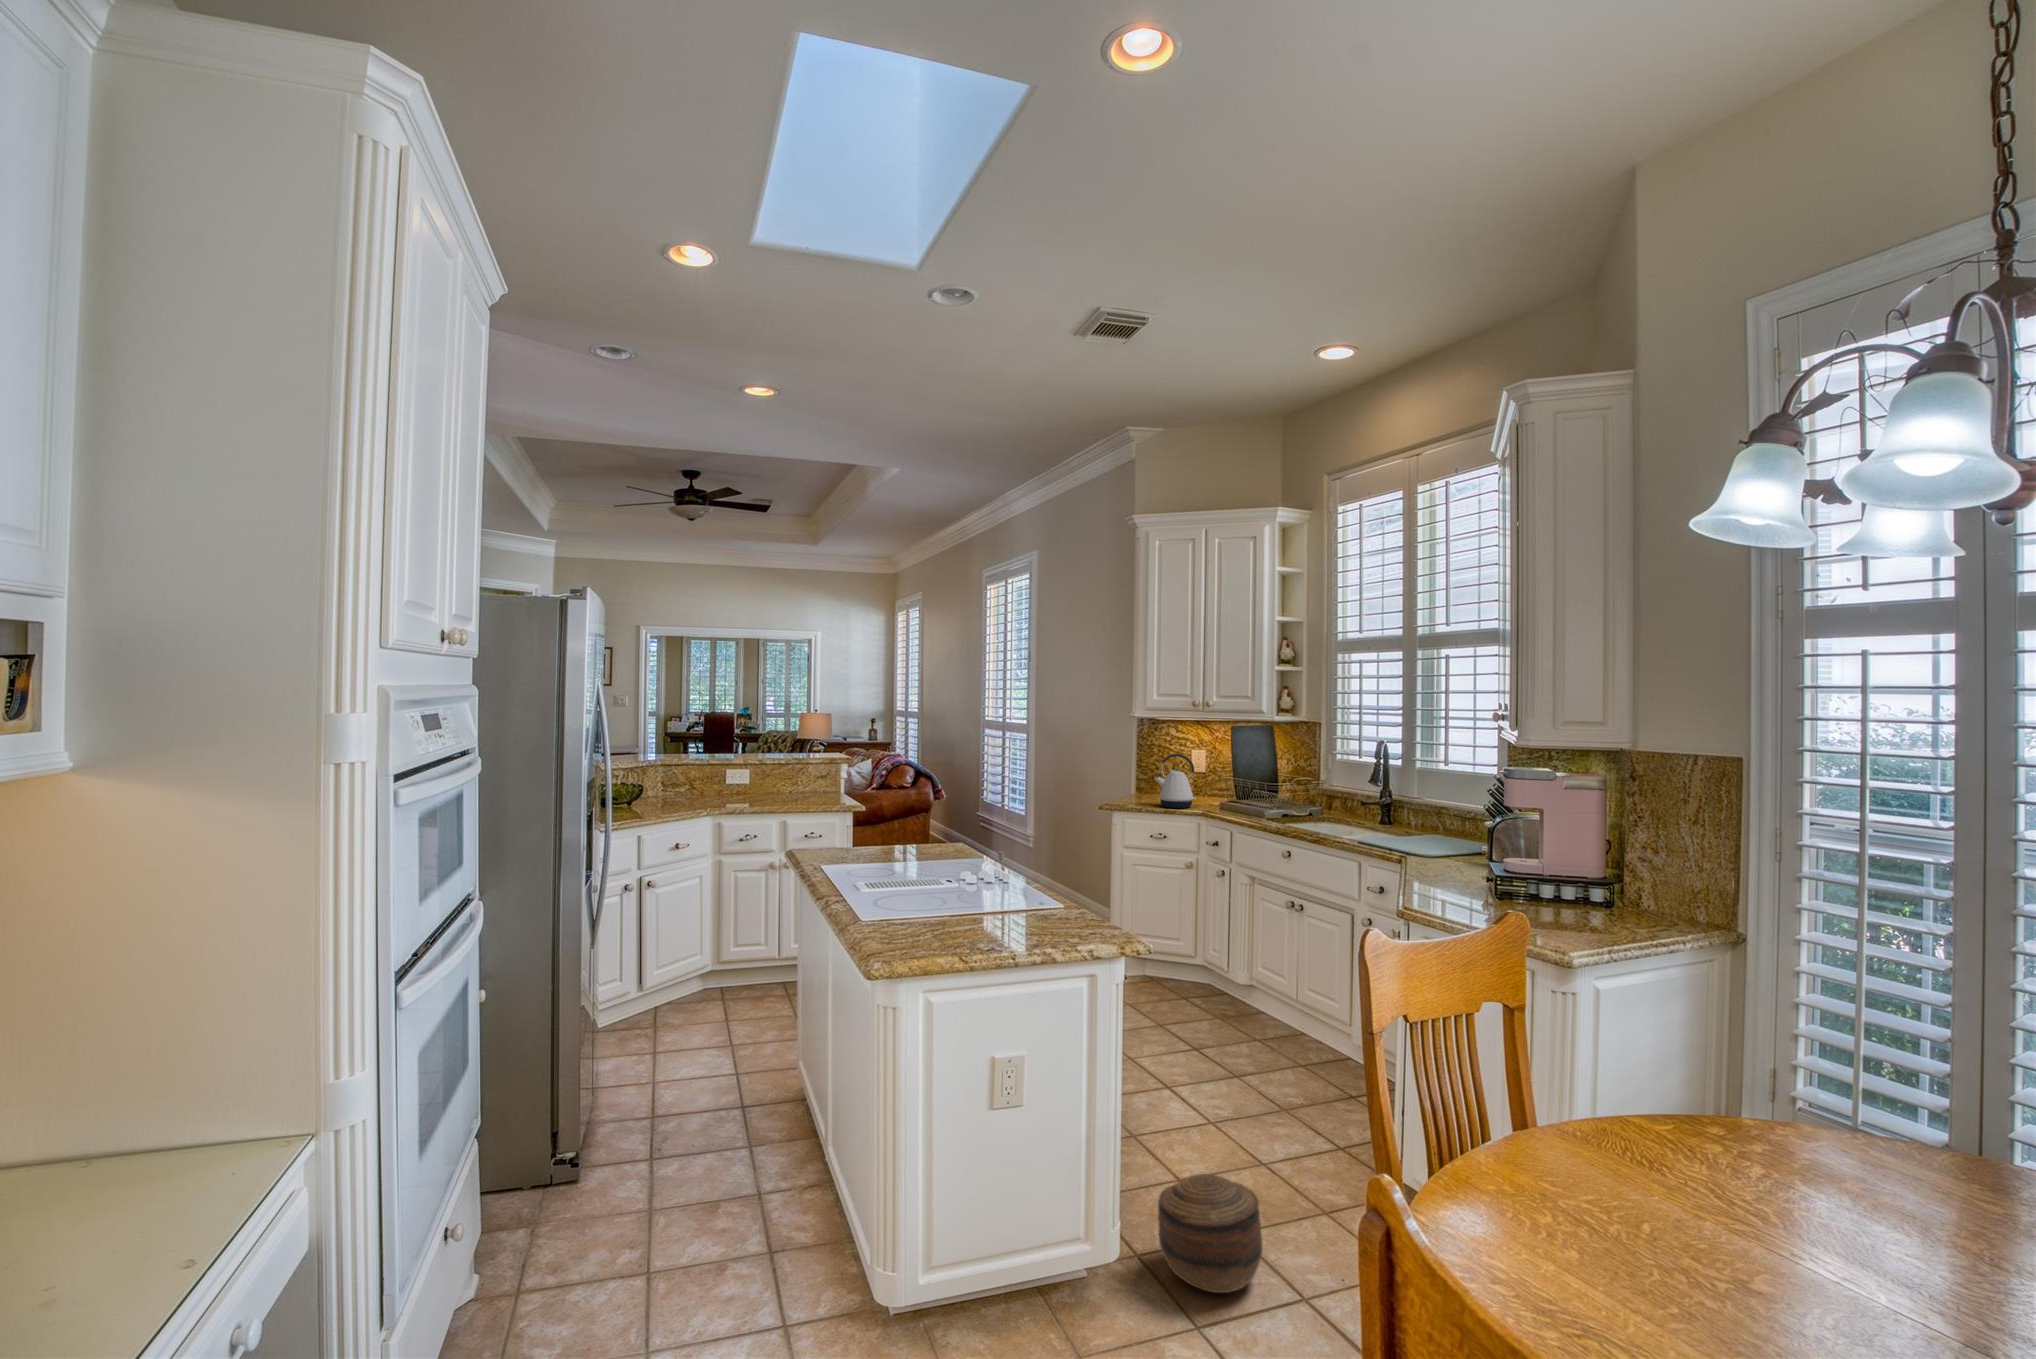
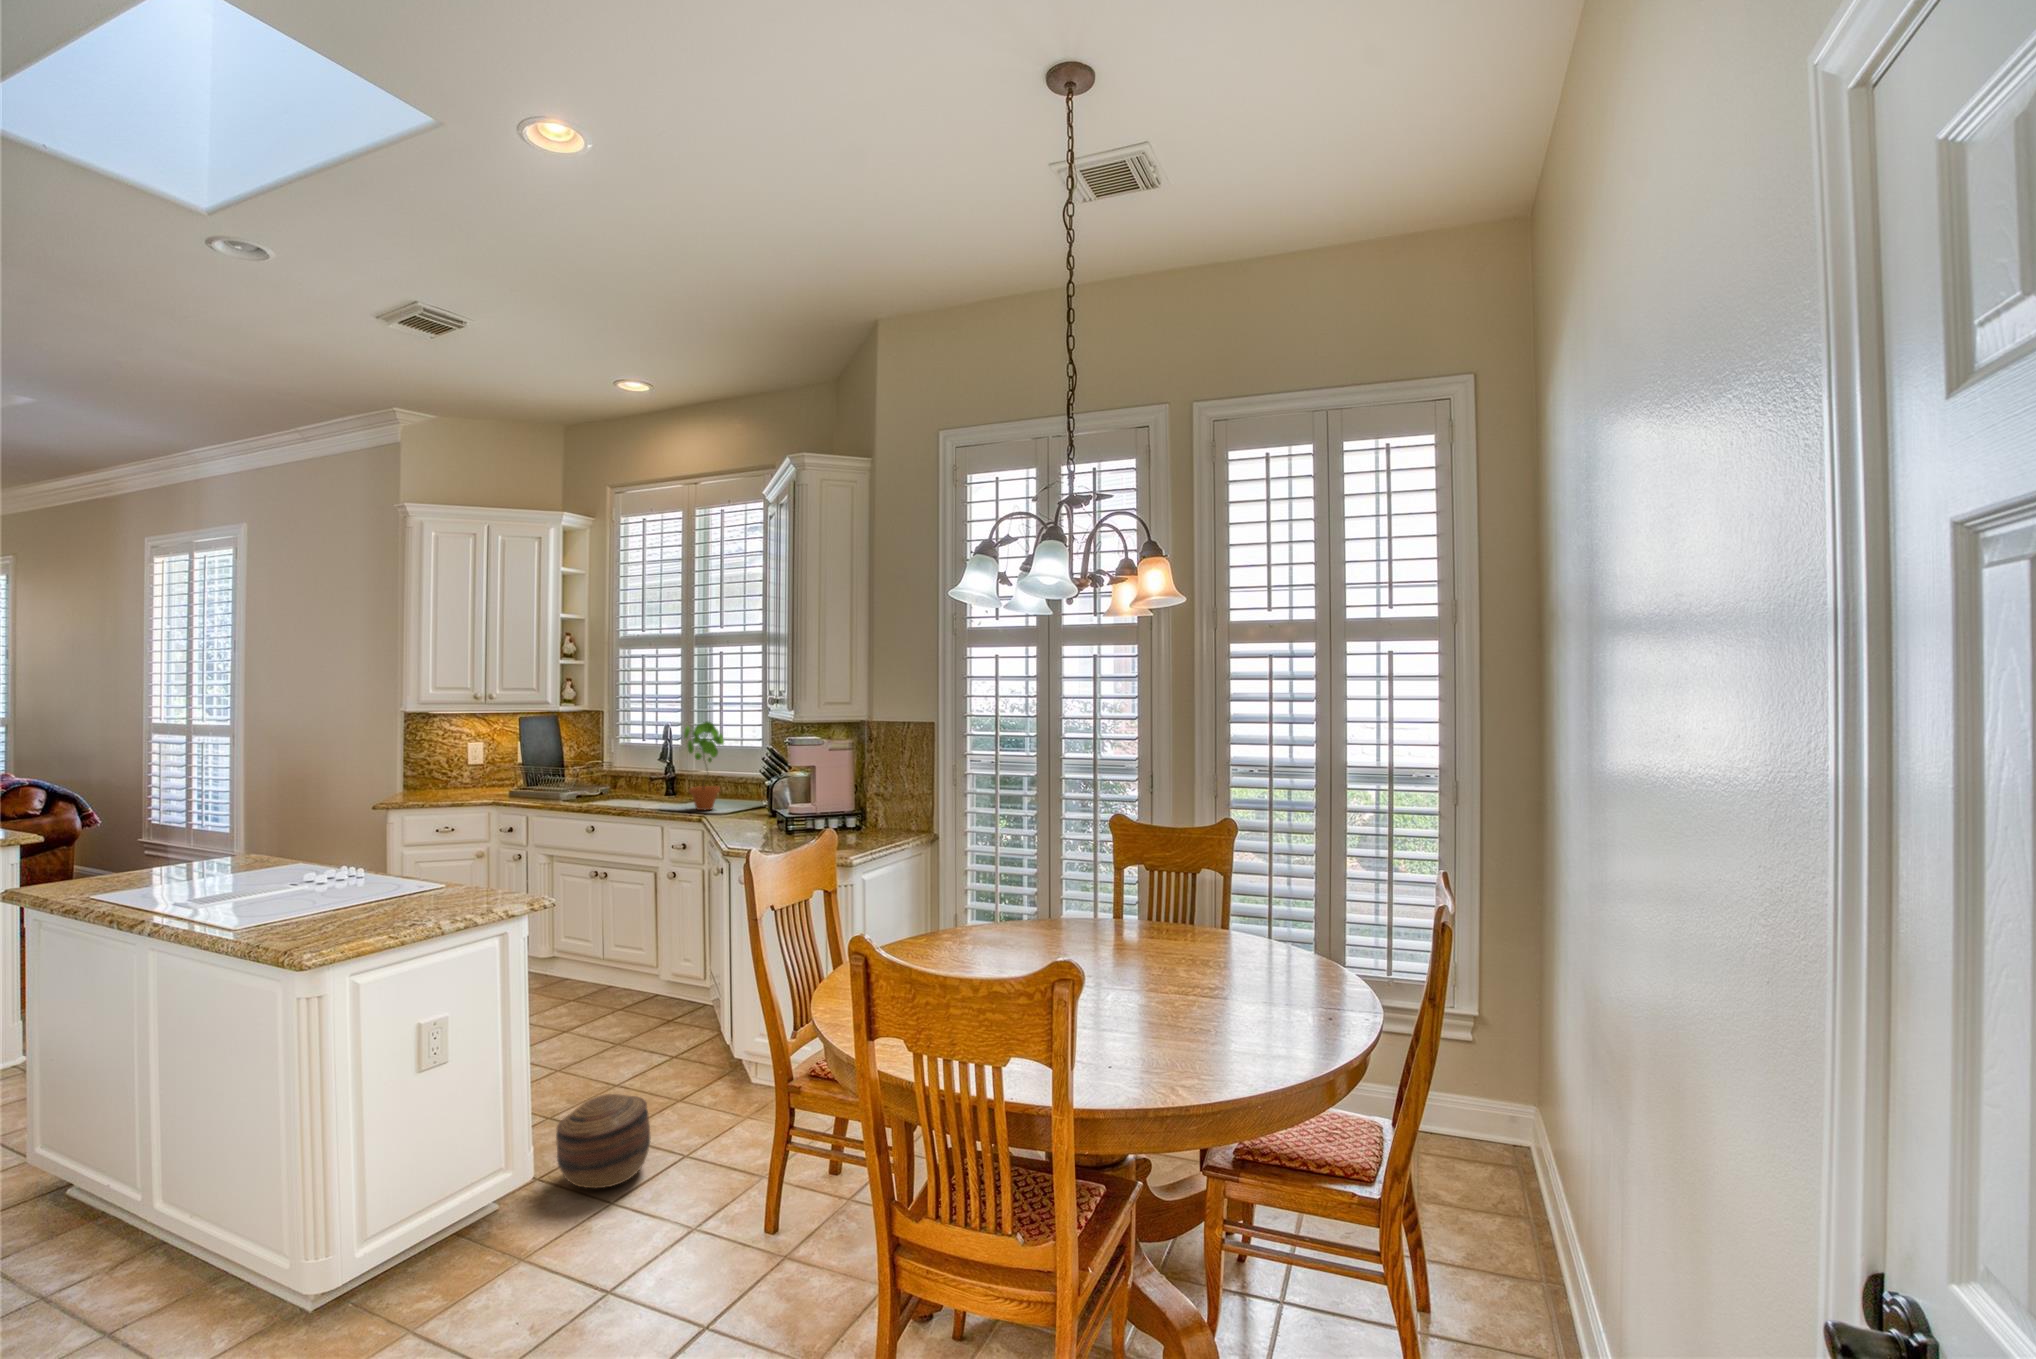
potted plant: none [1384,740,1433,849] -> present [684,722,724,810]
kettle: present [1155,754,1196,808] -> none [437,747,486,802]

